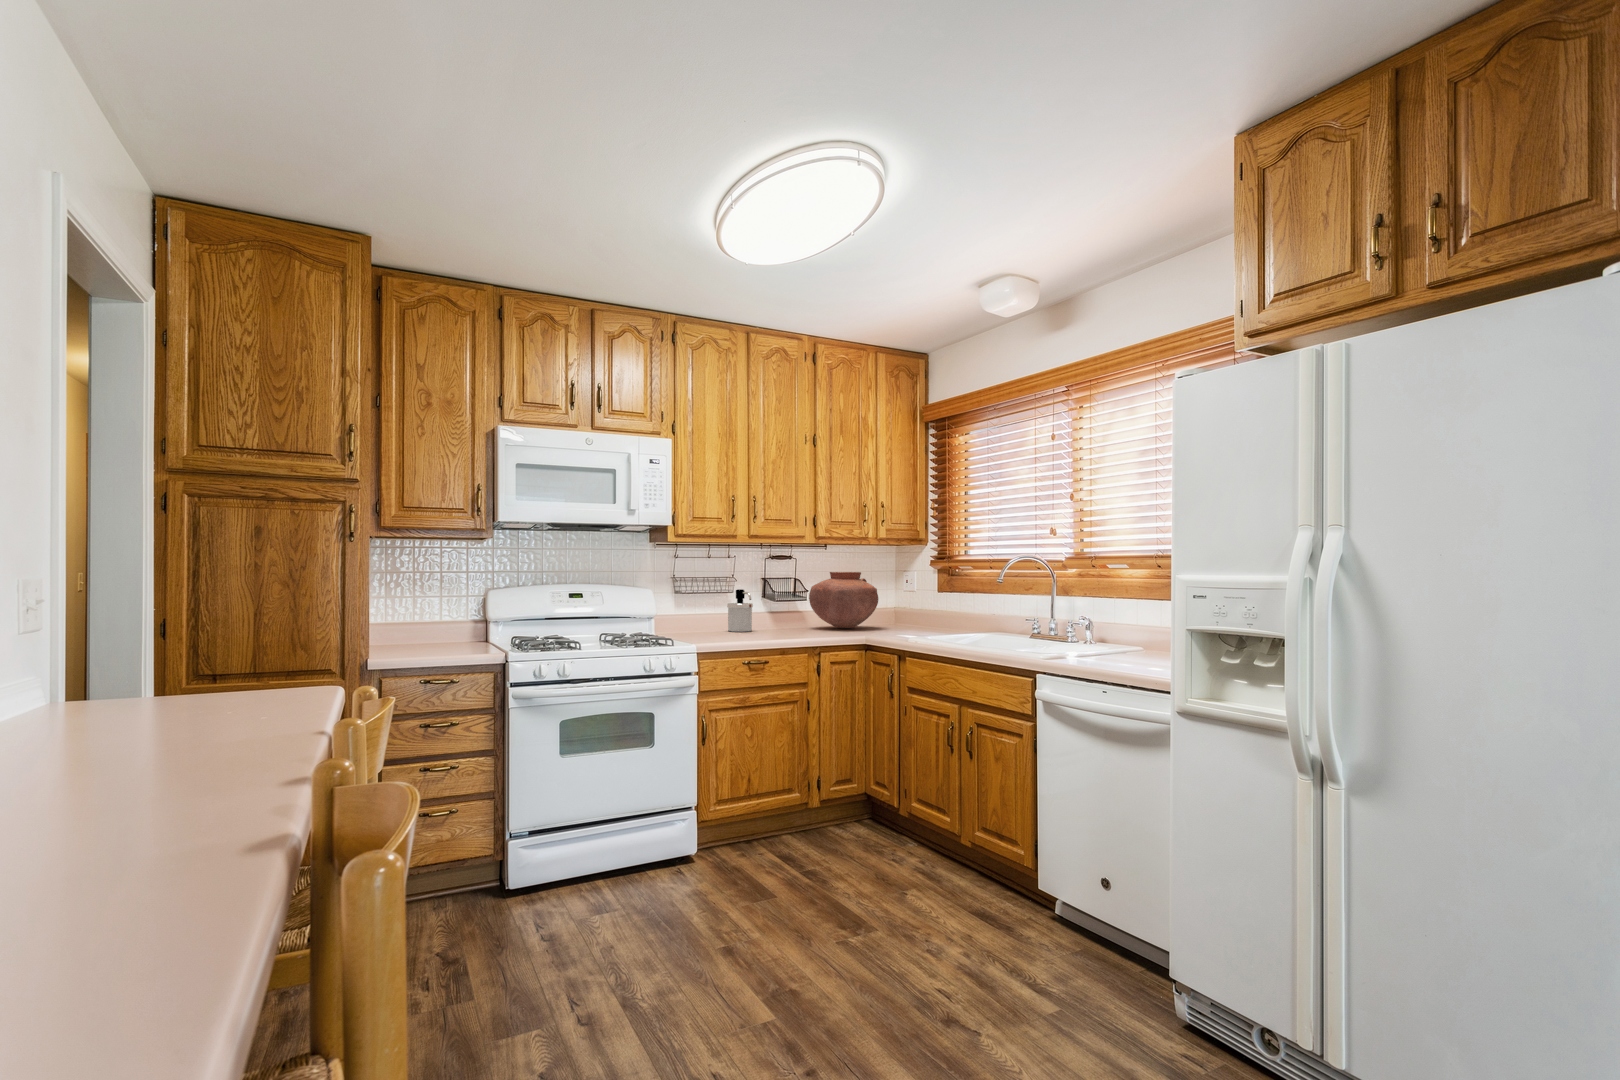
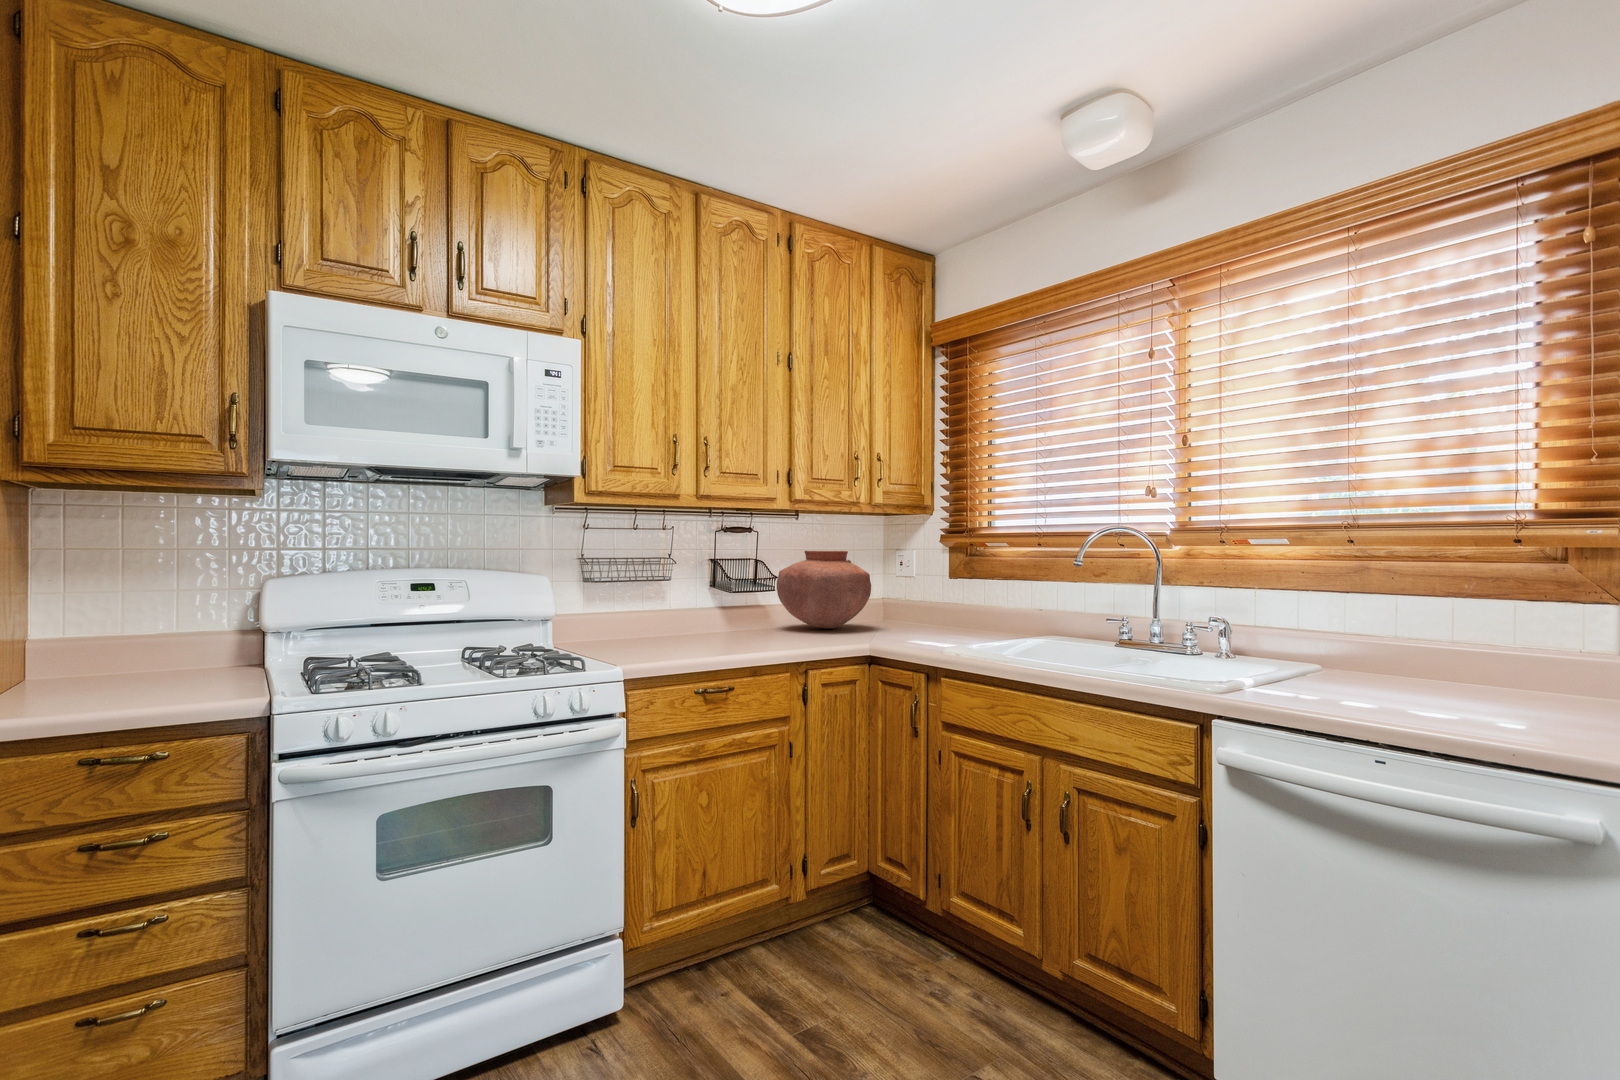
soap dispenser: present [727,589,753,632] -> none [663,576,700,637]

